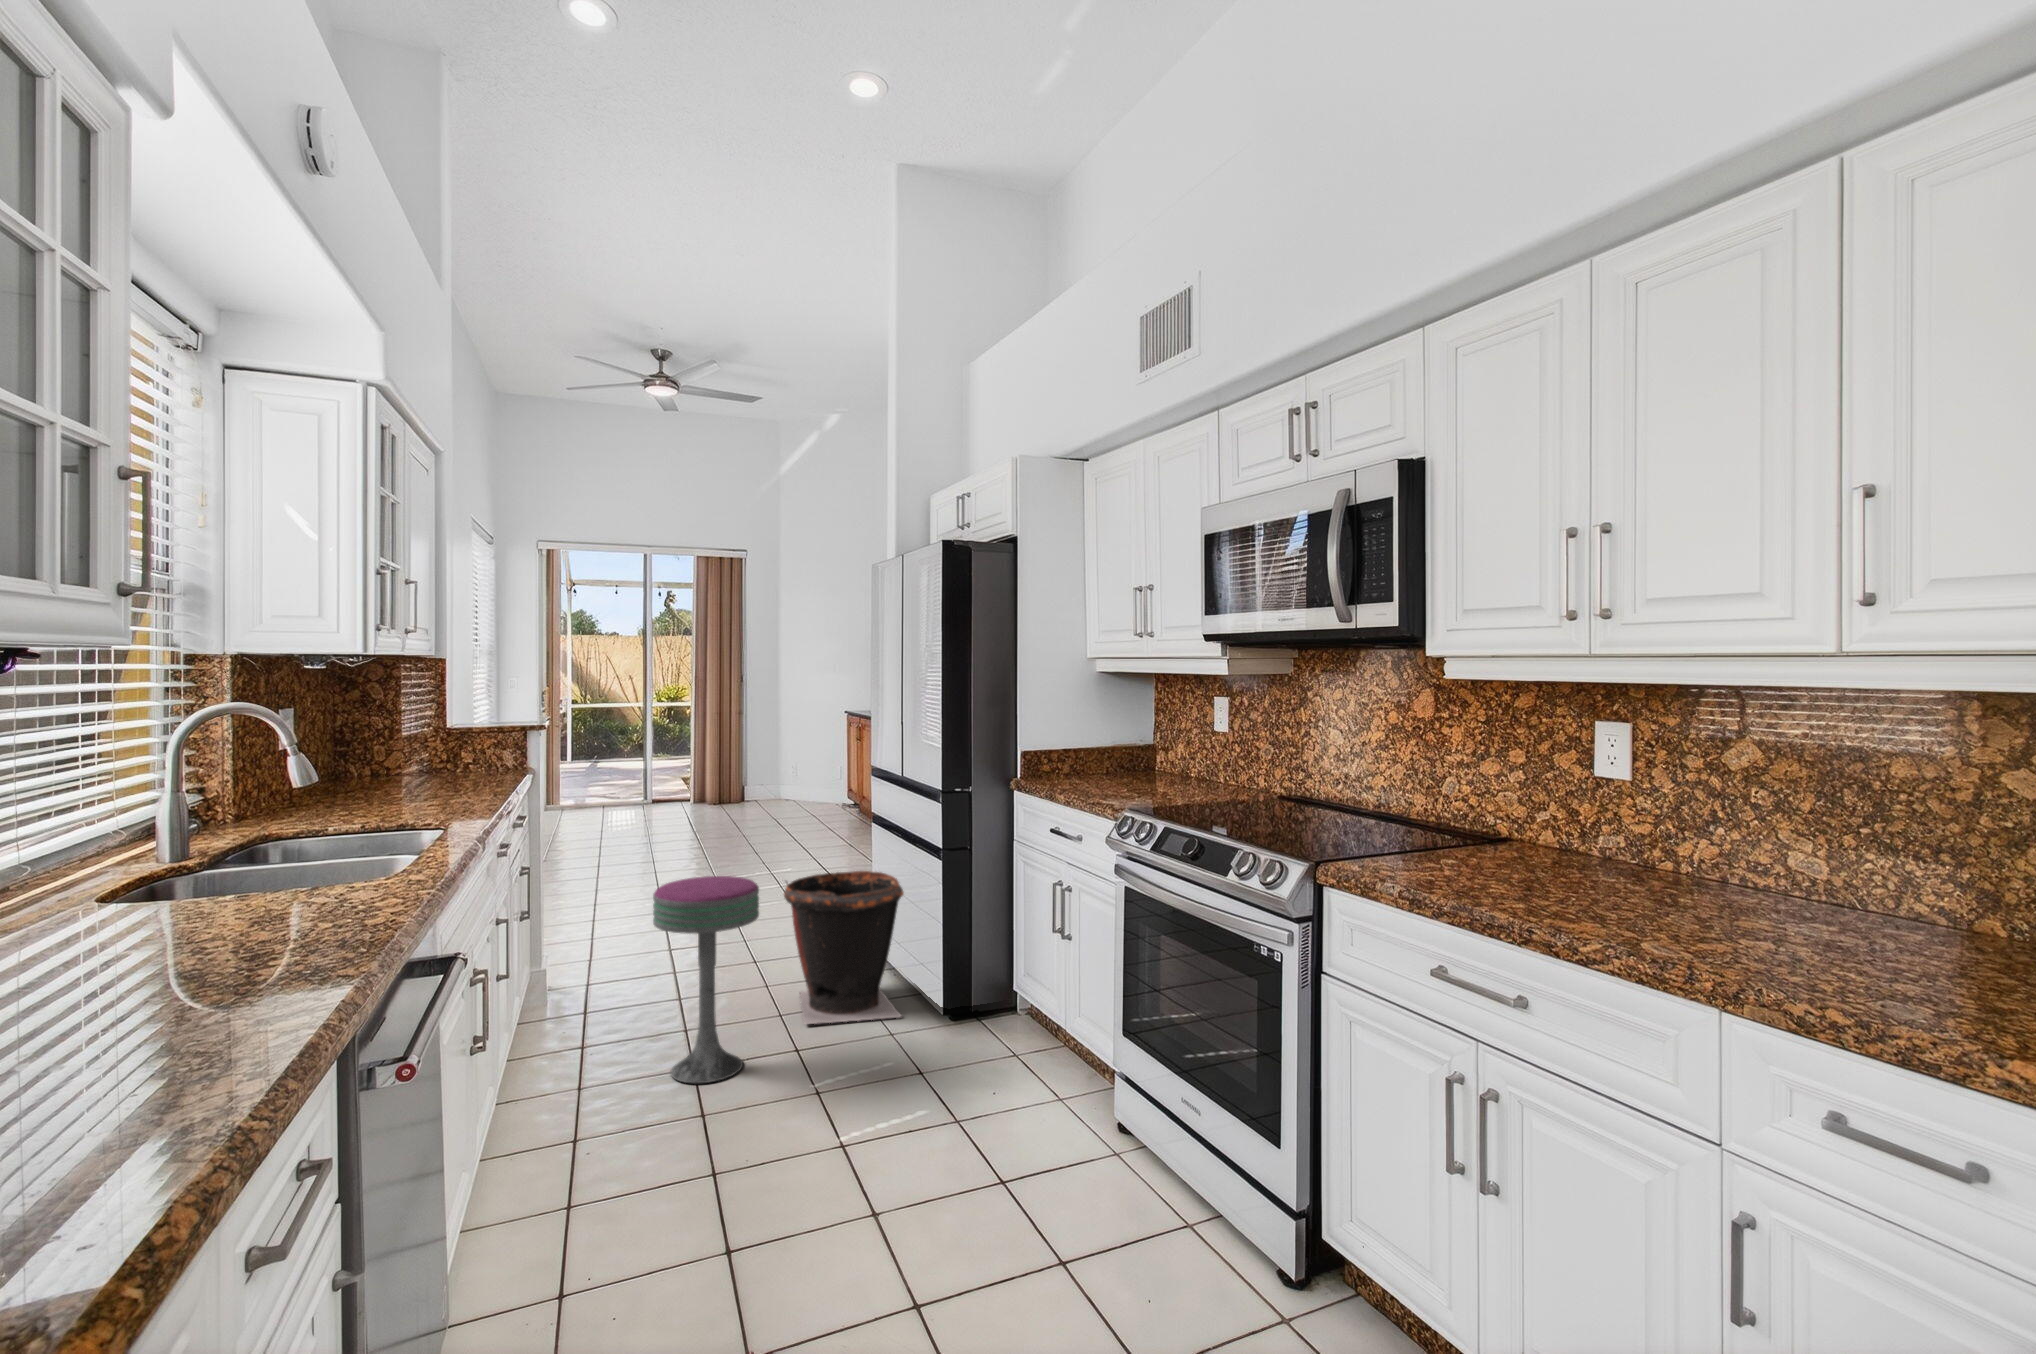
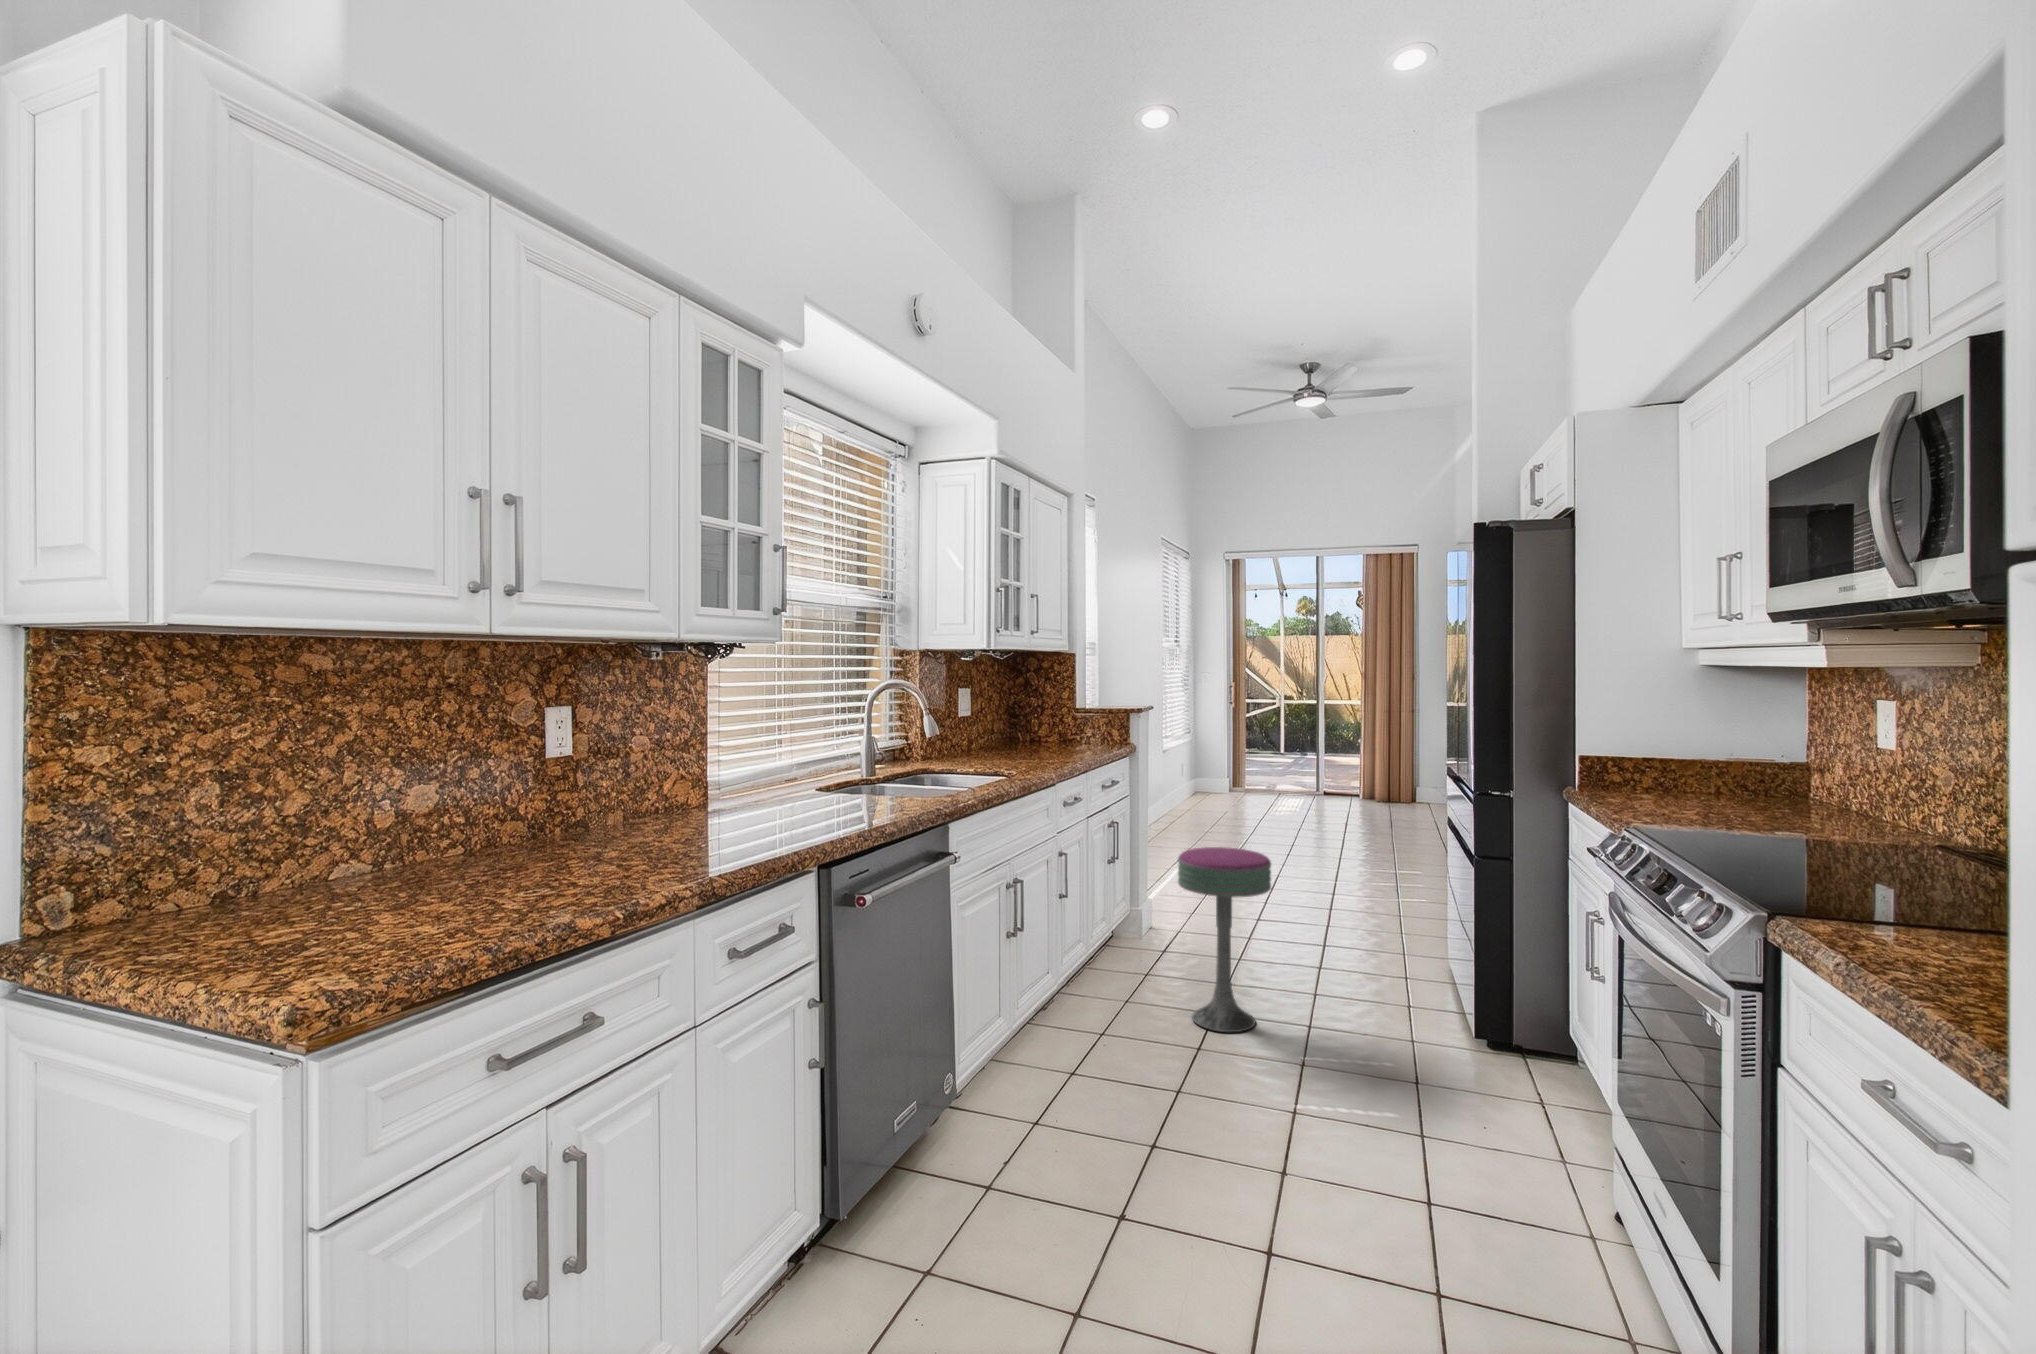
trash can: present [784,871,904,1024] -> none [1319,864,1446,1029]

